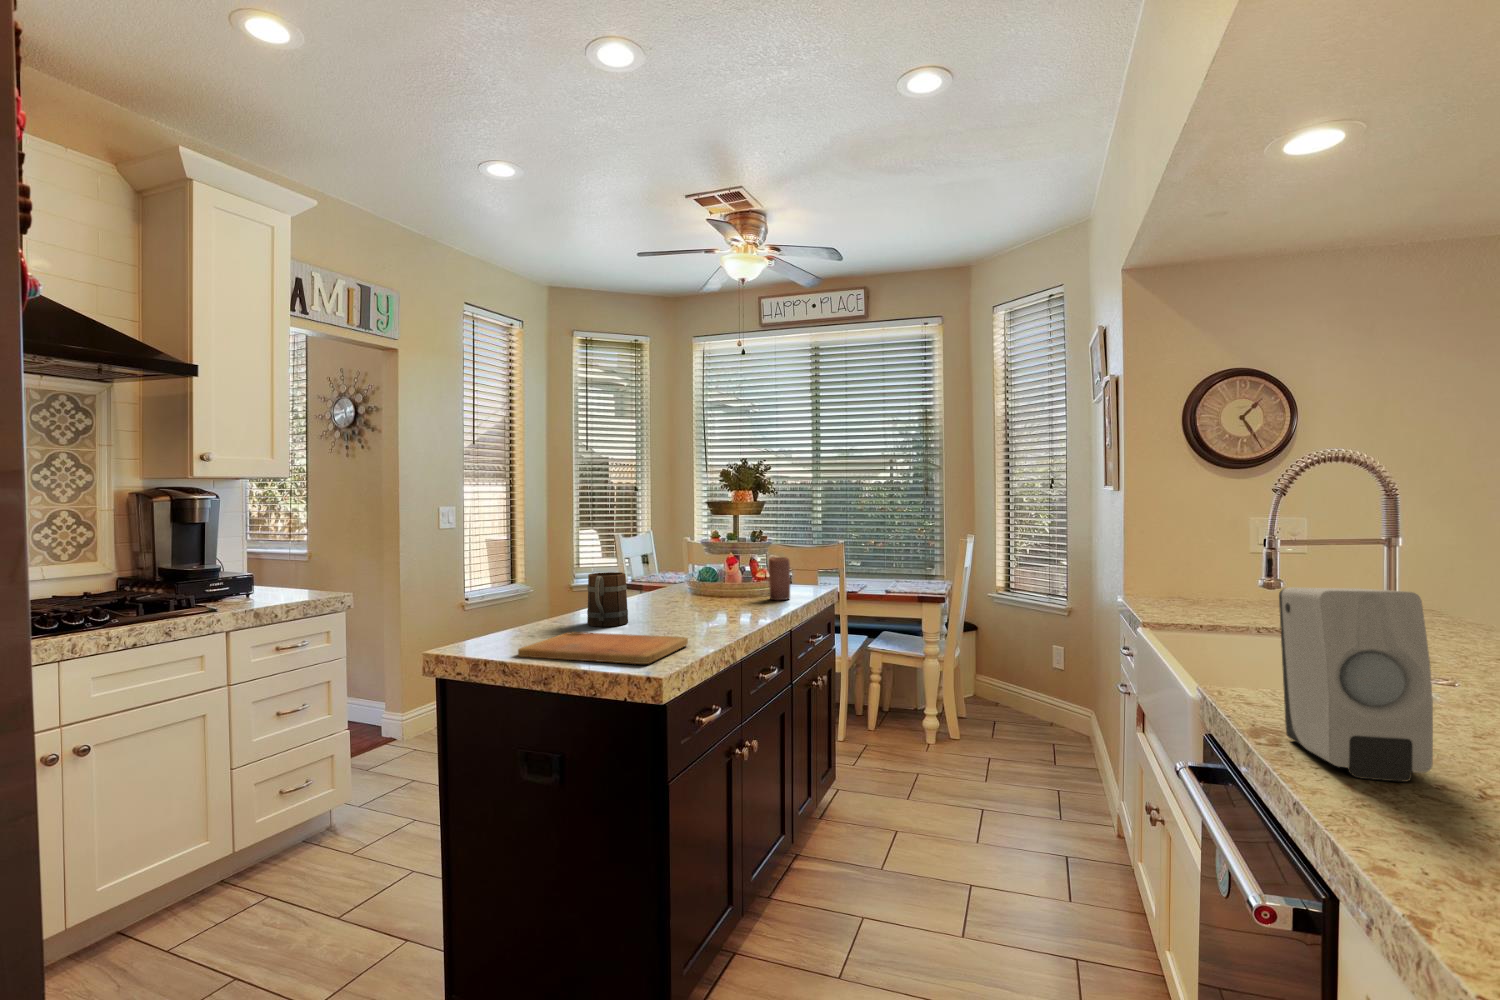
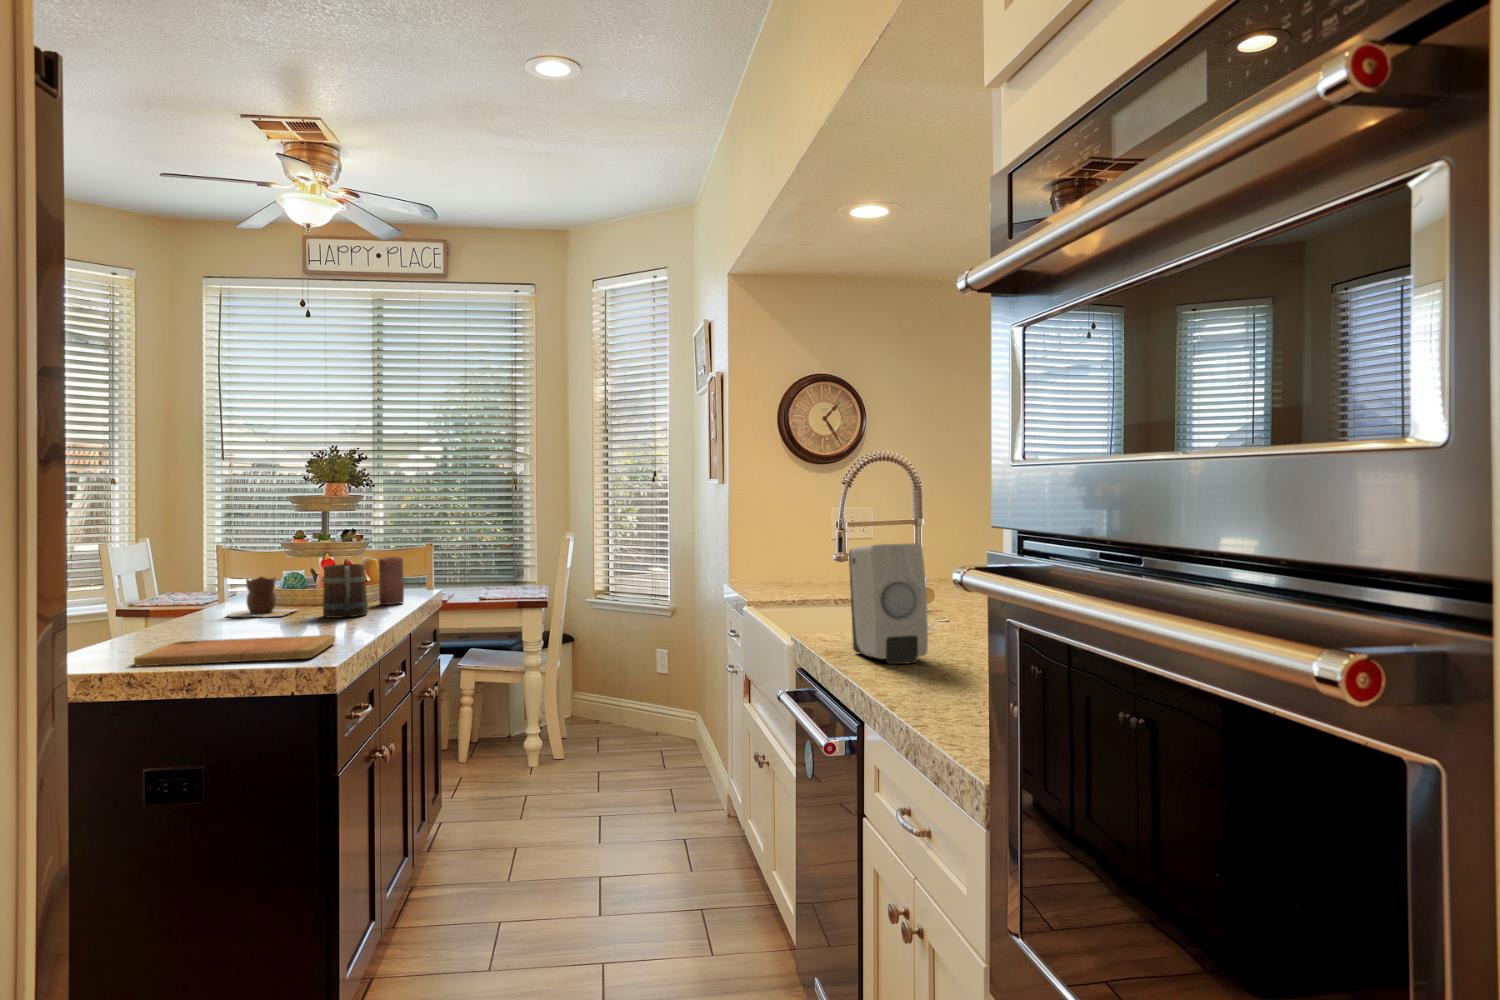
vase: none [645,571,703,607] -> present [227,576,296,617]
mug: present [587,572,628,627] -> present [323,564,368,618]

